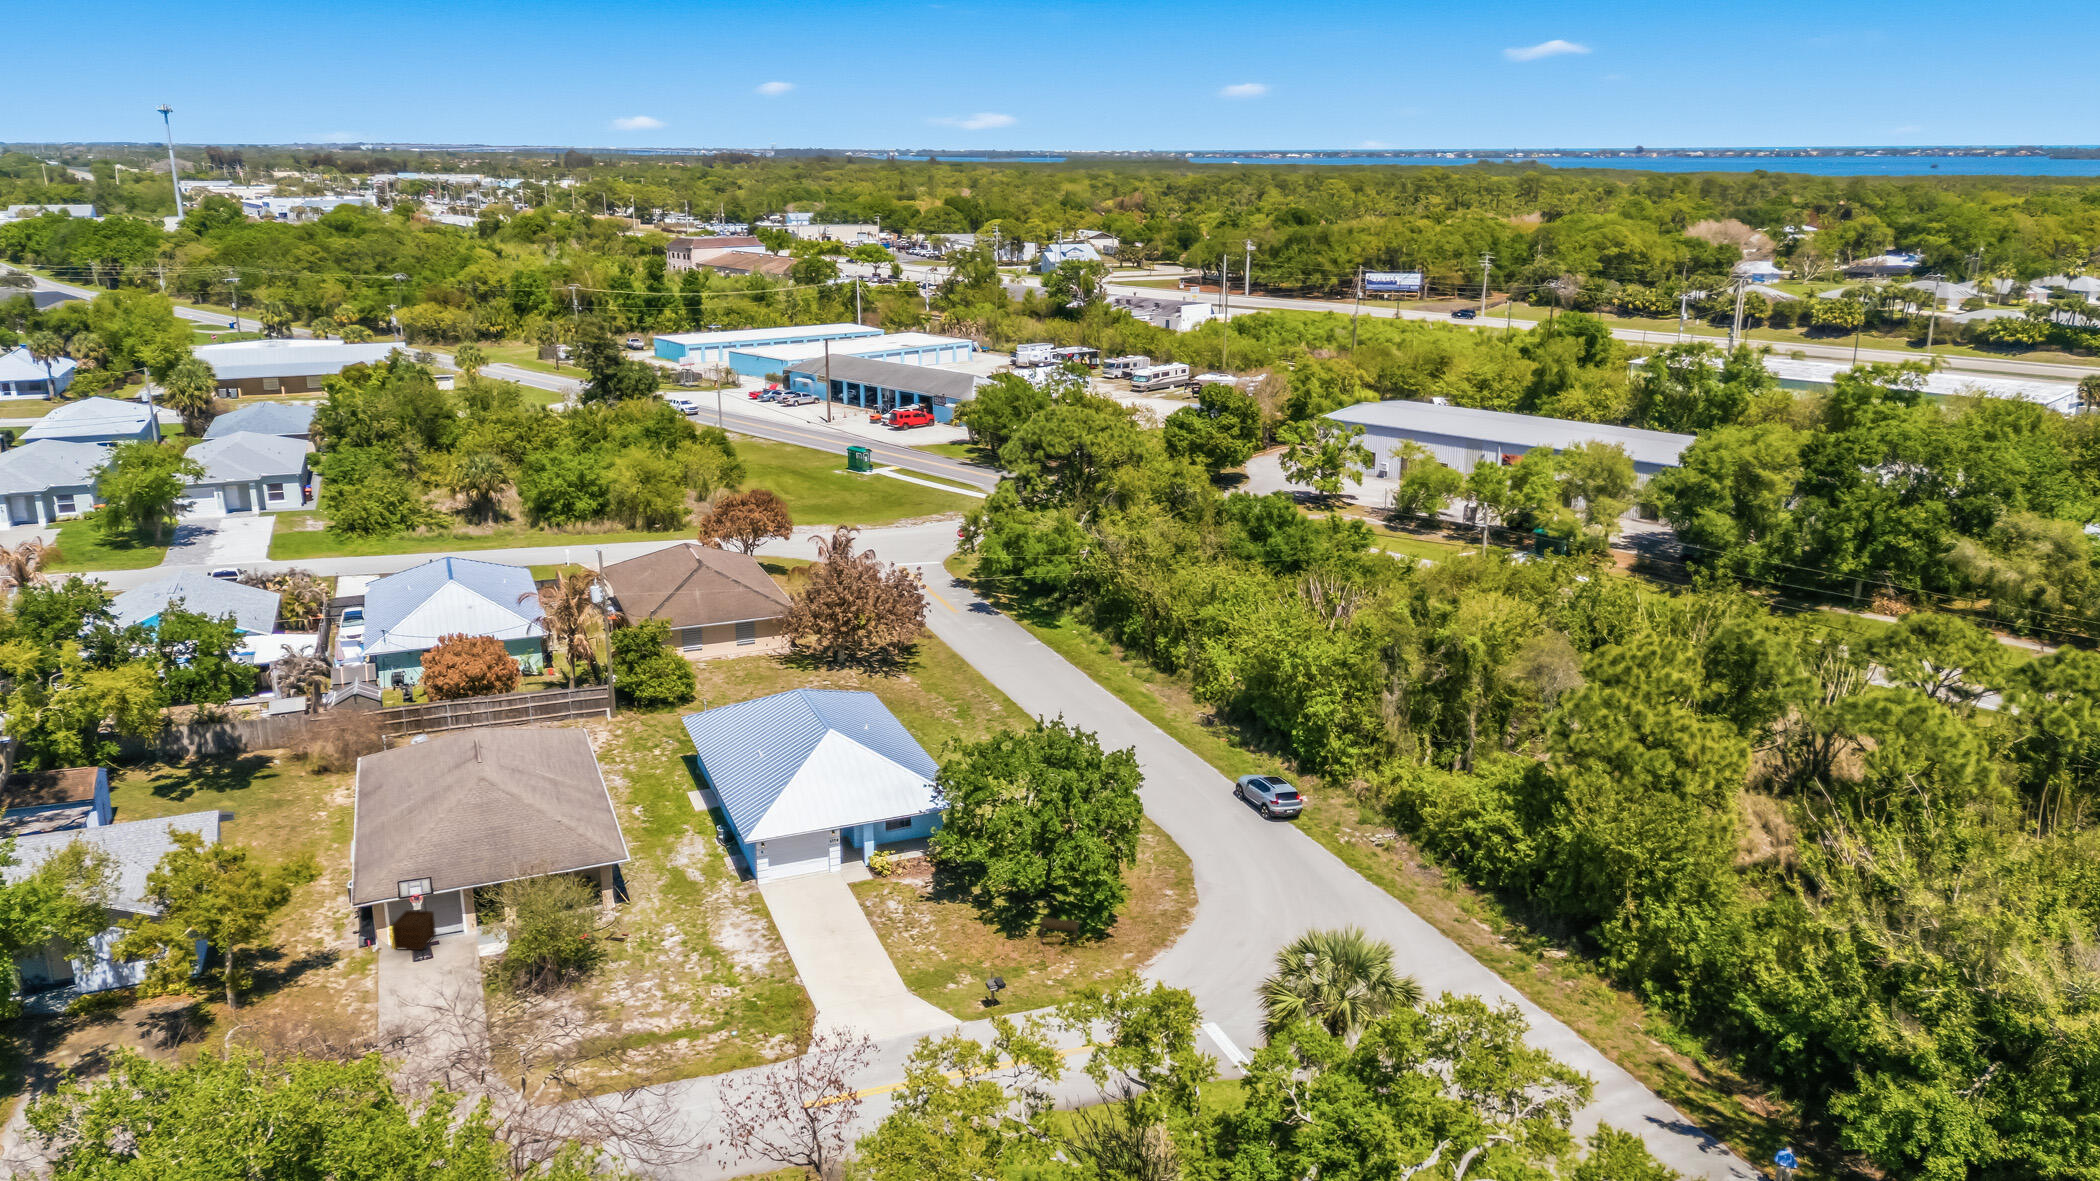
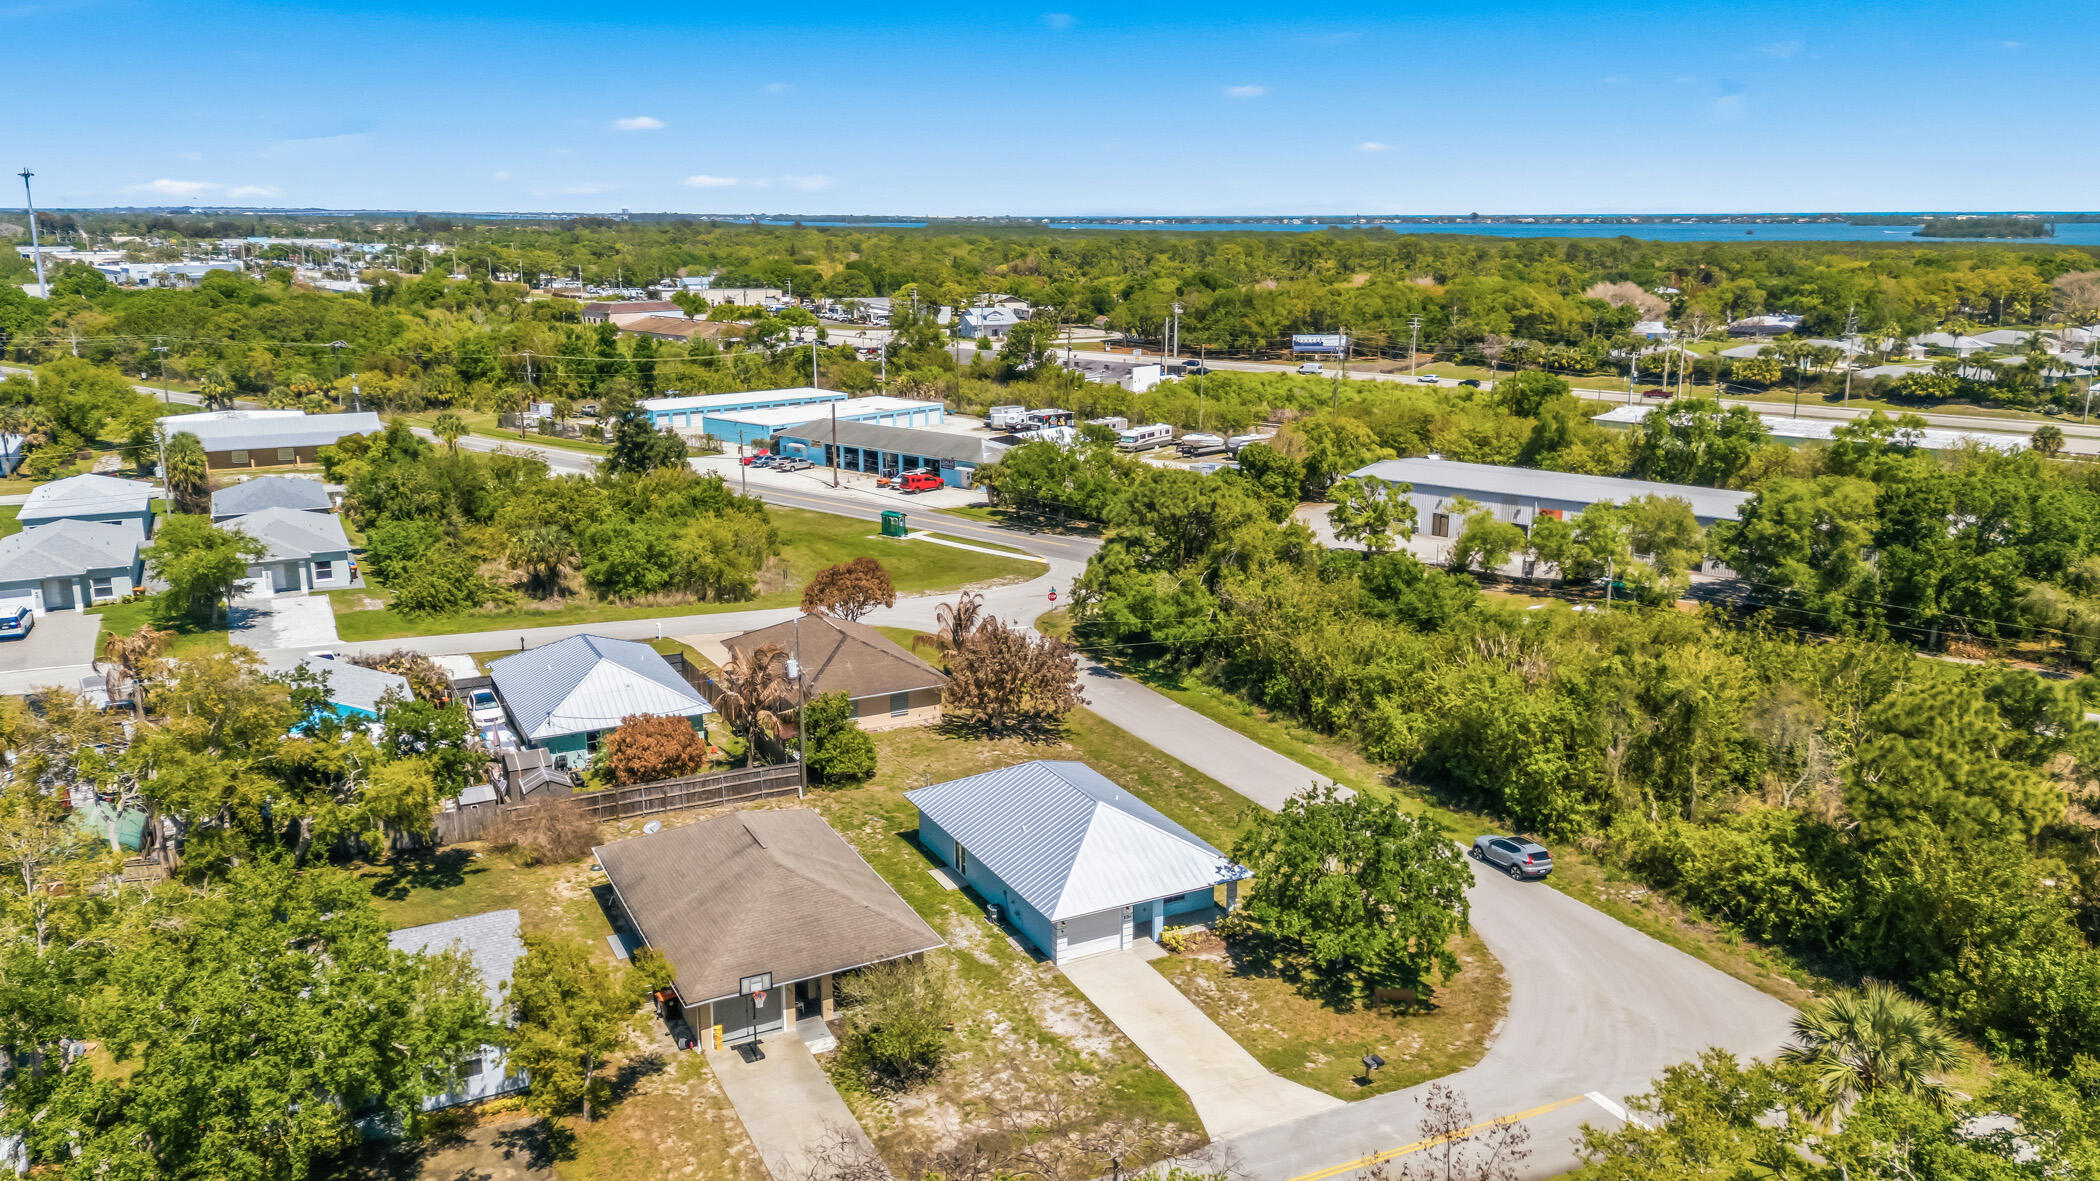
wooden crate: present [391,910,436,950] -> none [723,1010,759,1053]

